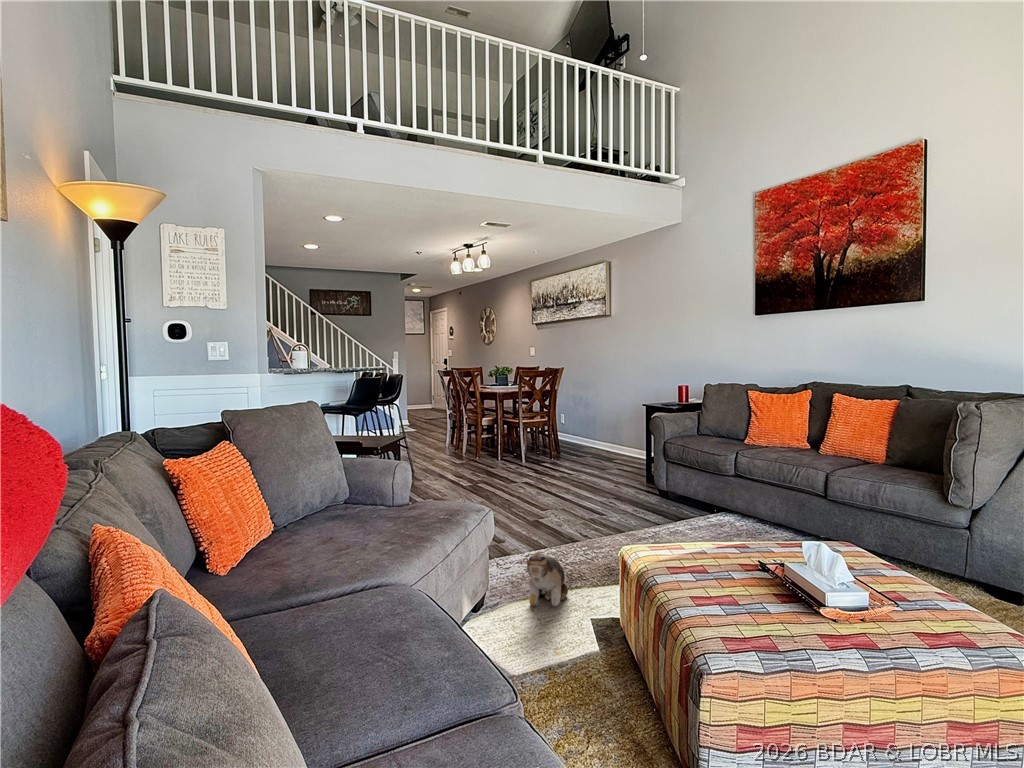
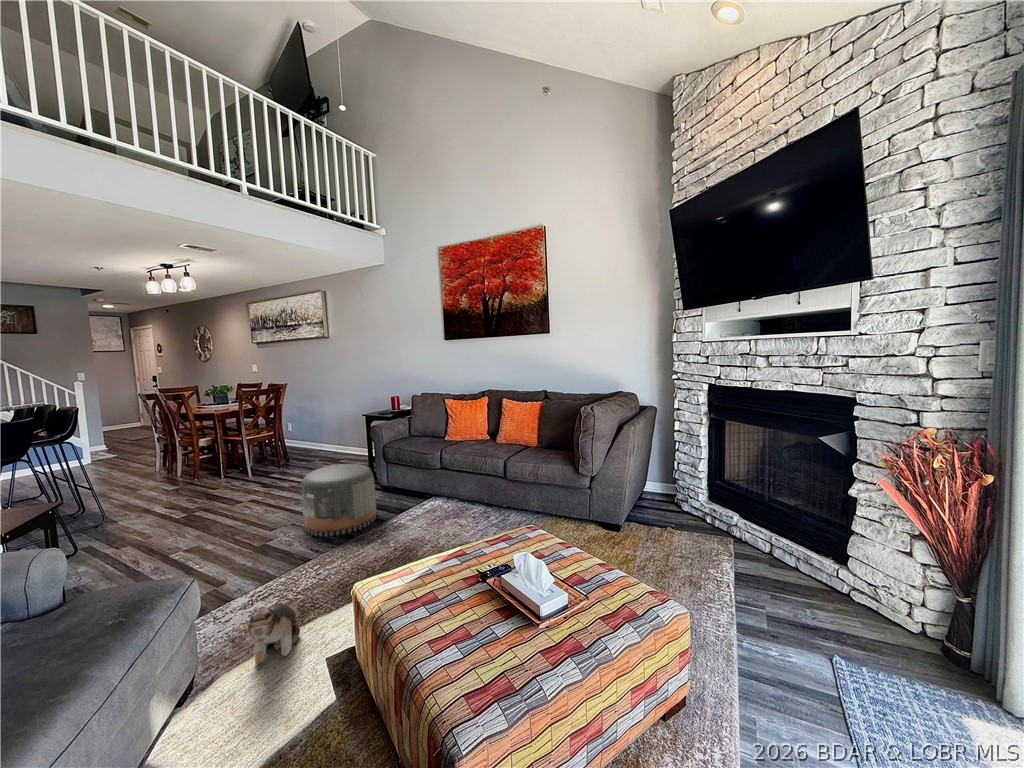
pouf: none [574,452,651,527] -> present [302,464,376,536]

